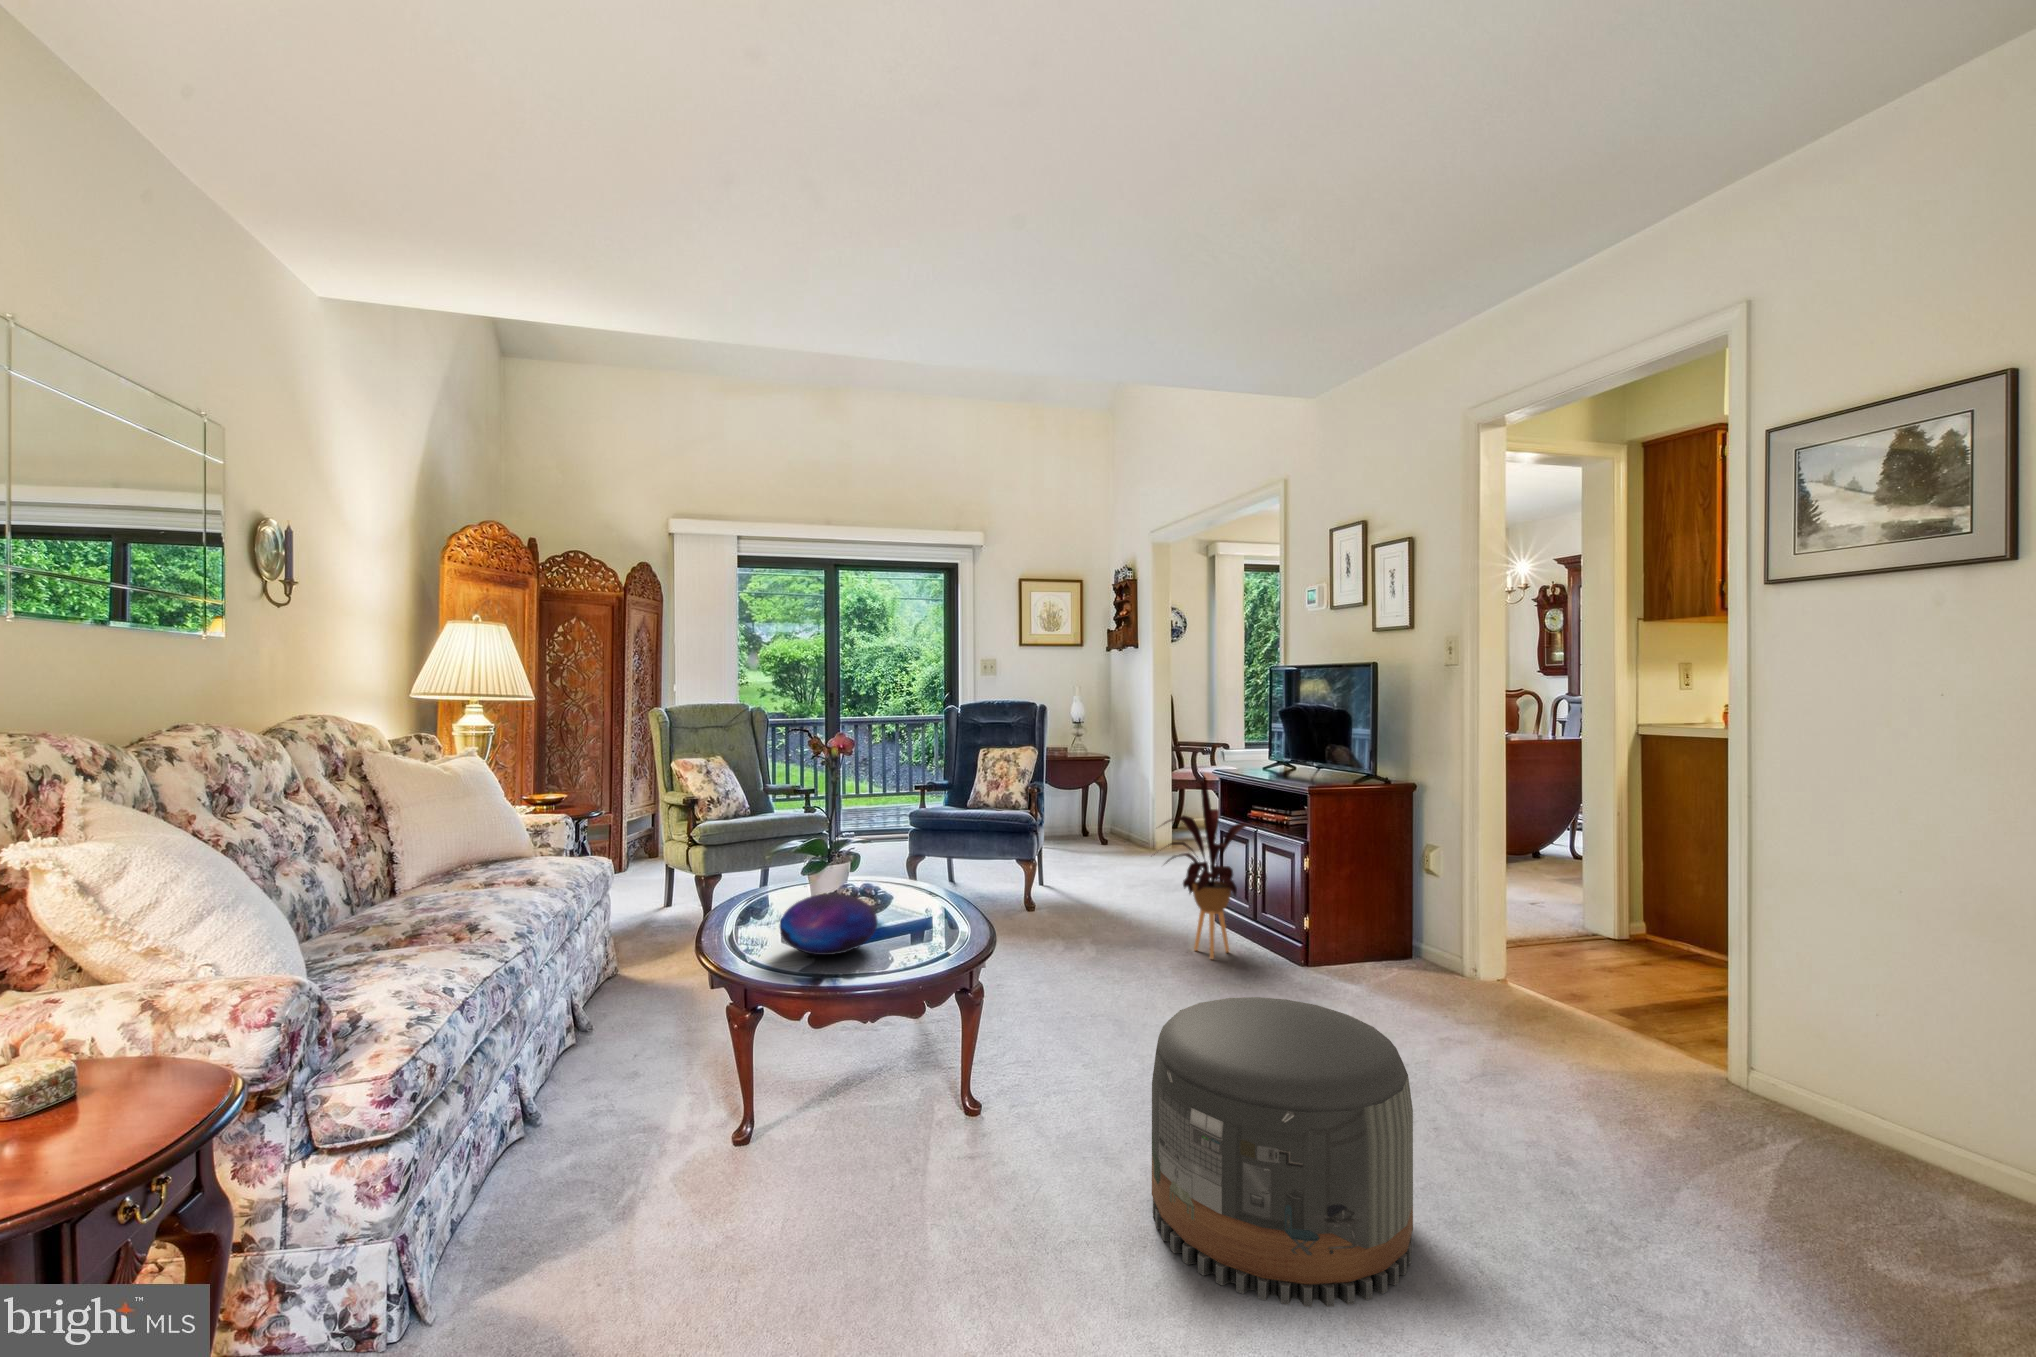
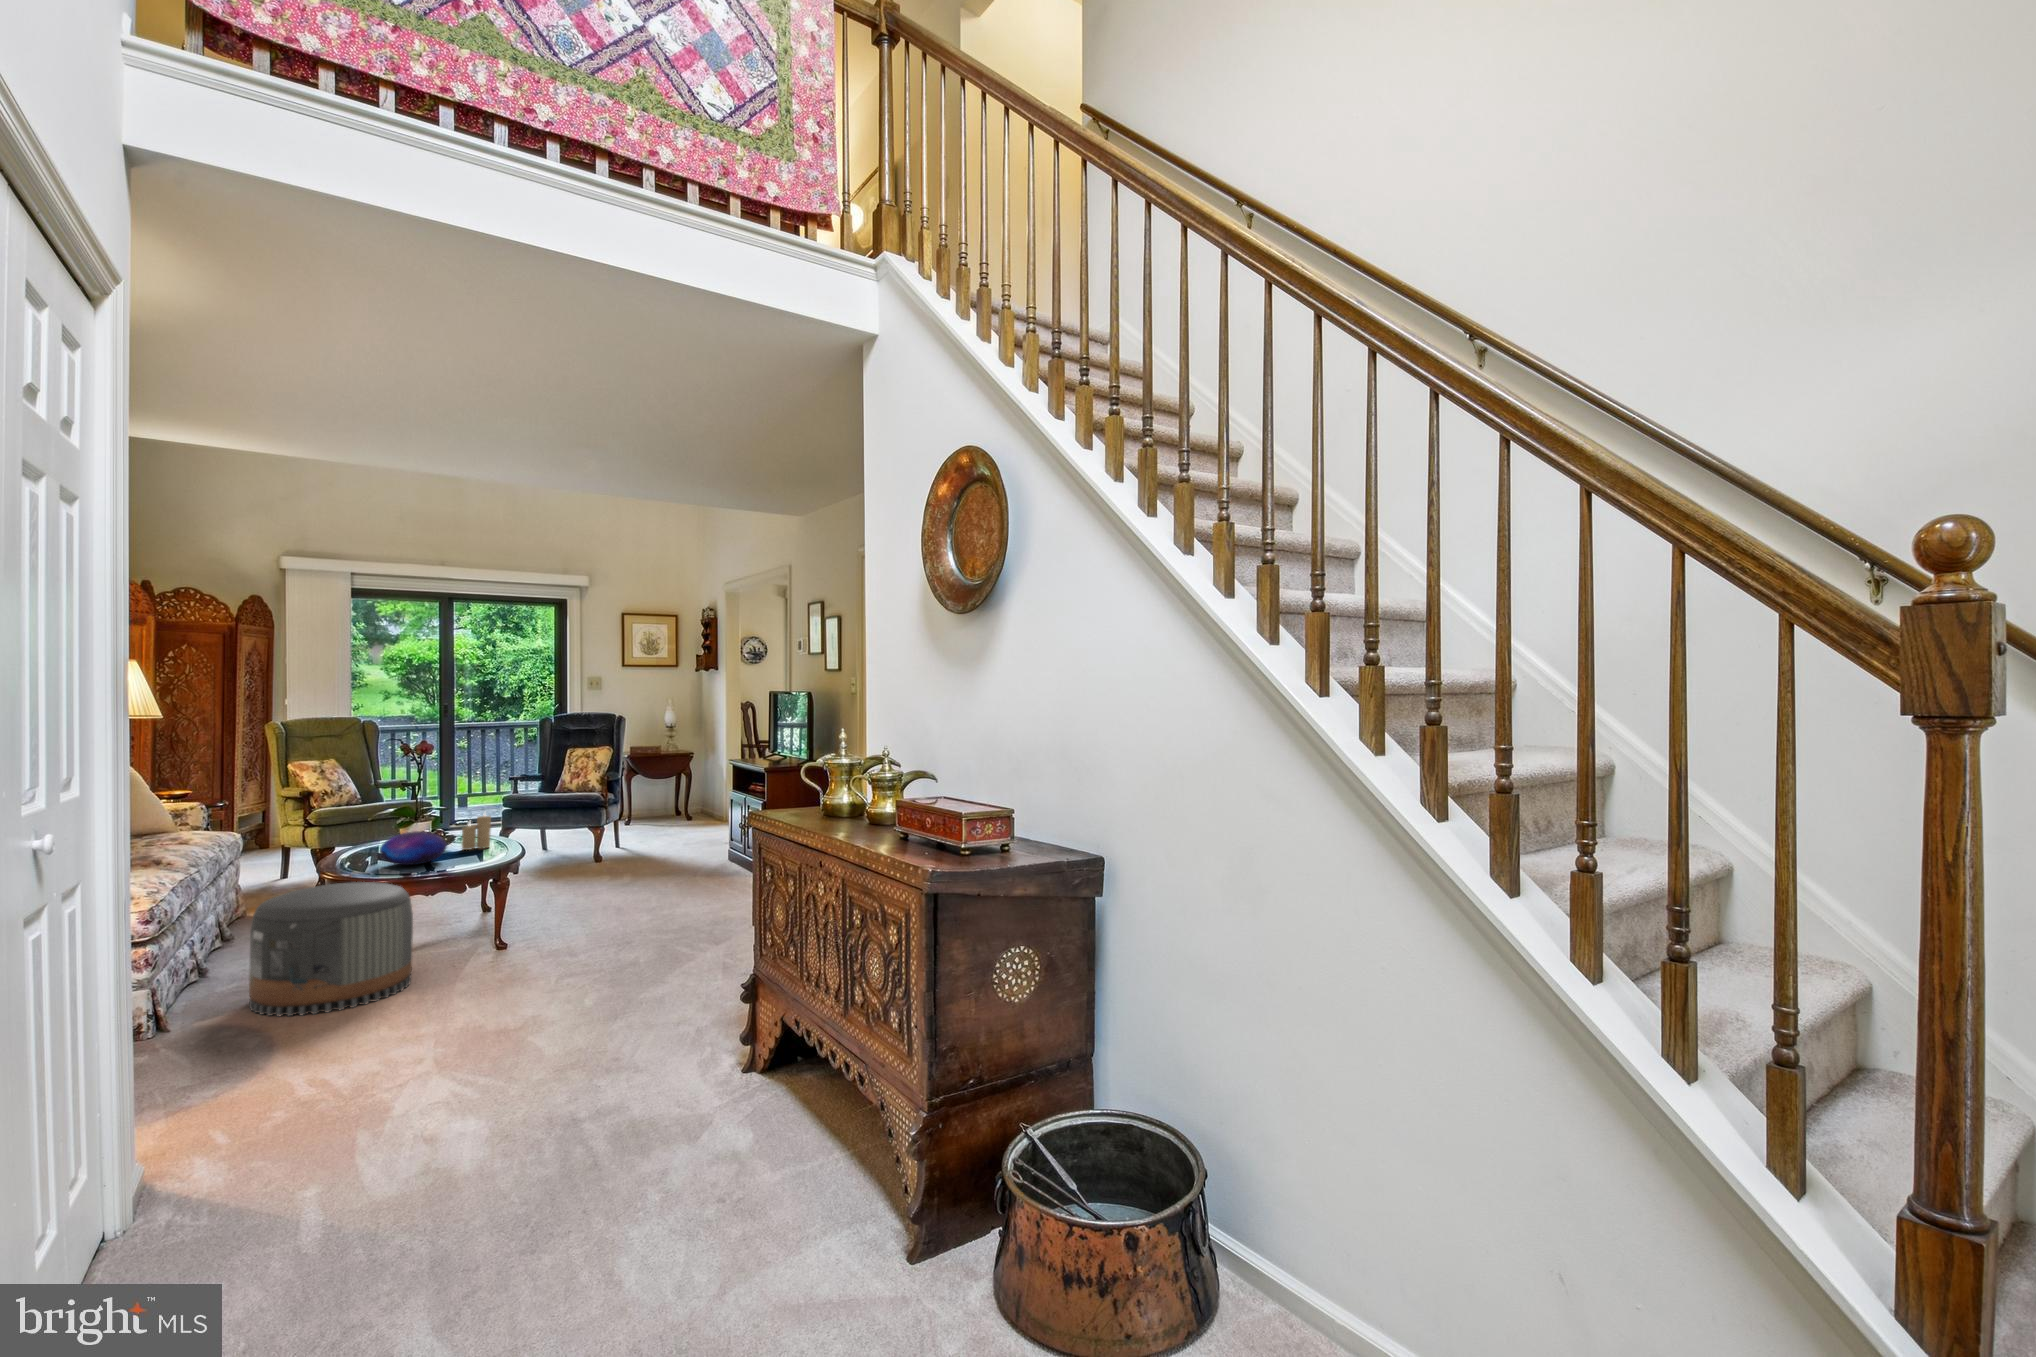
house plant: present [1163,781,1252,959] -> none [670,764,746,878]
candle: none [892,856,934,921] -> present [462,813,491,850]
pouf: present [1152,997,1413,1307] -> present [249,882,413,1016]

